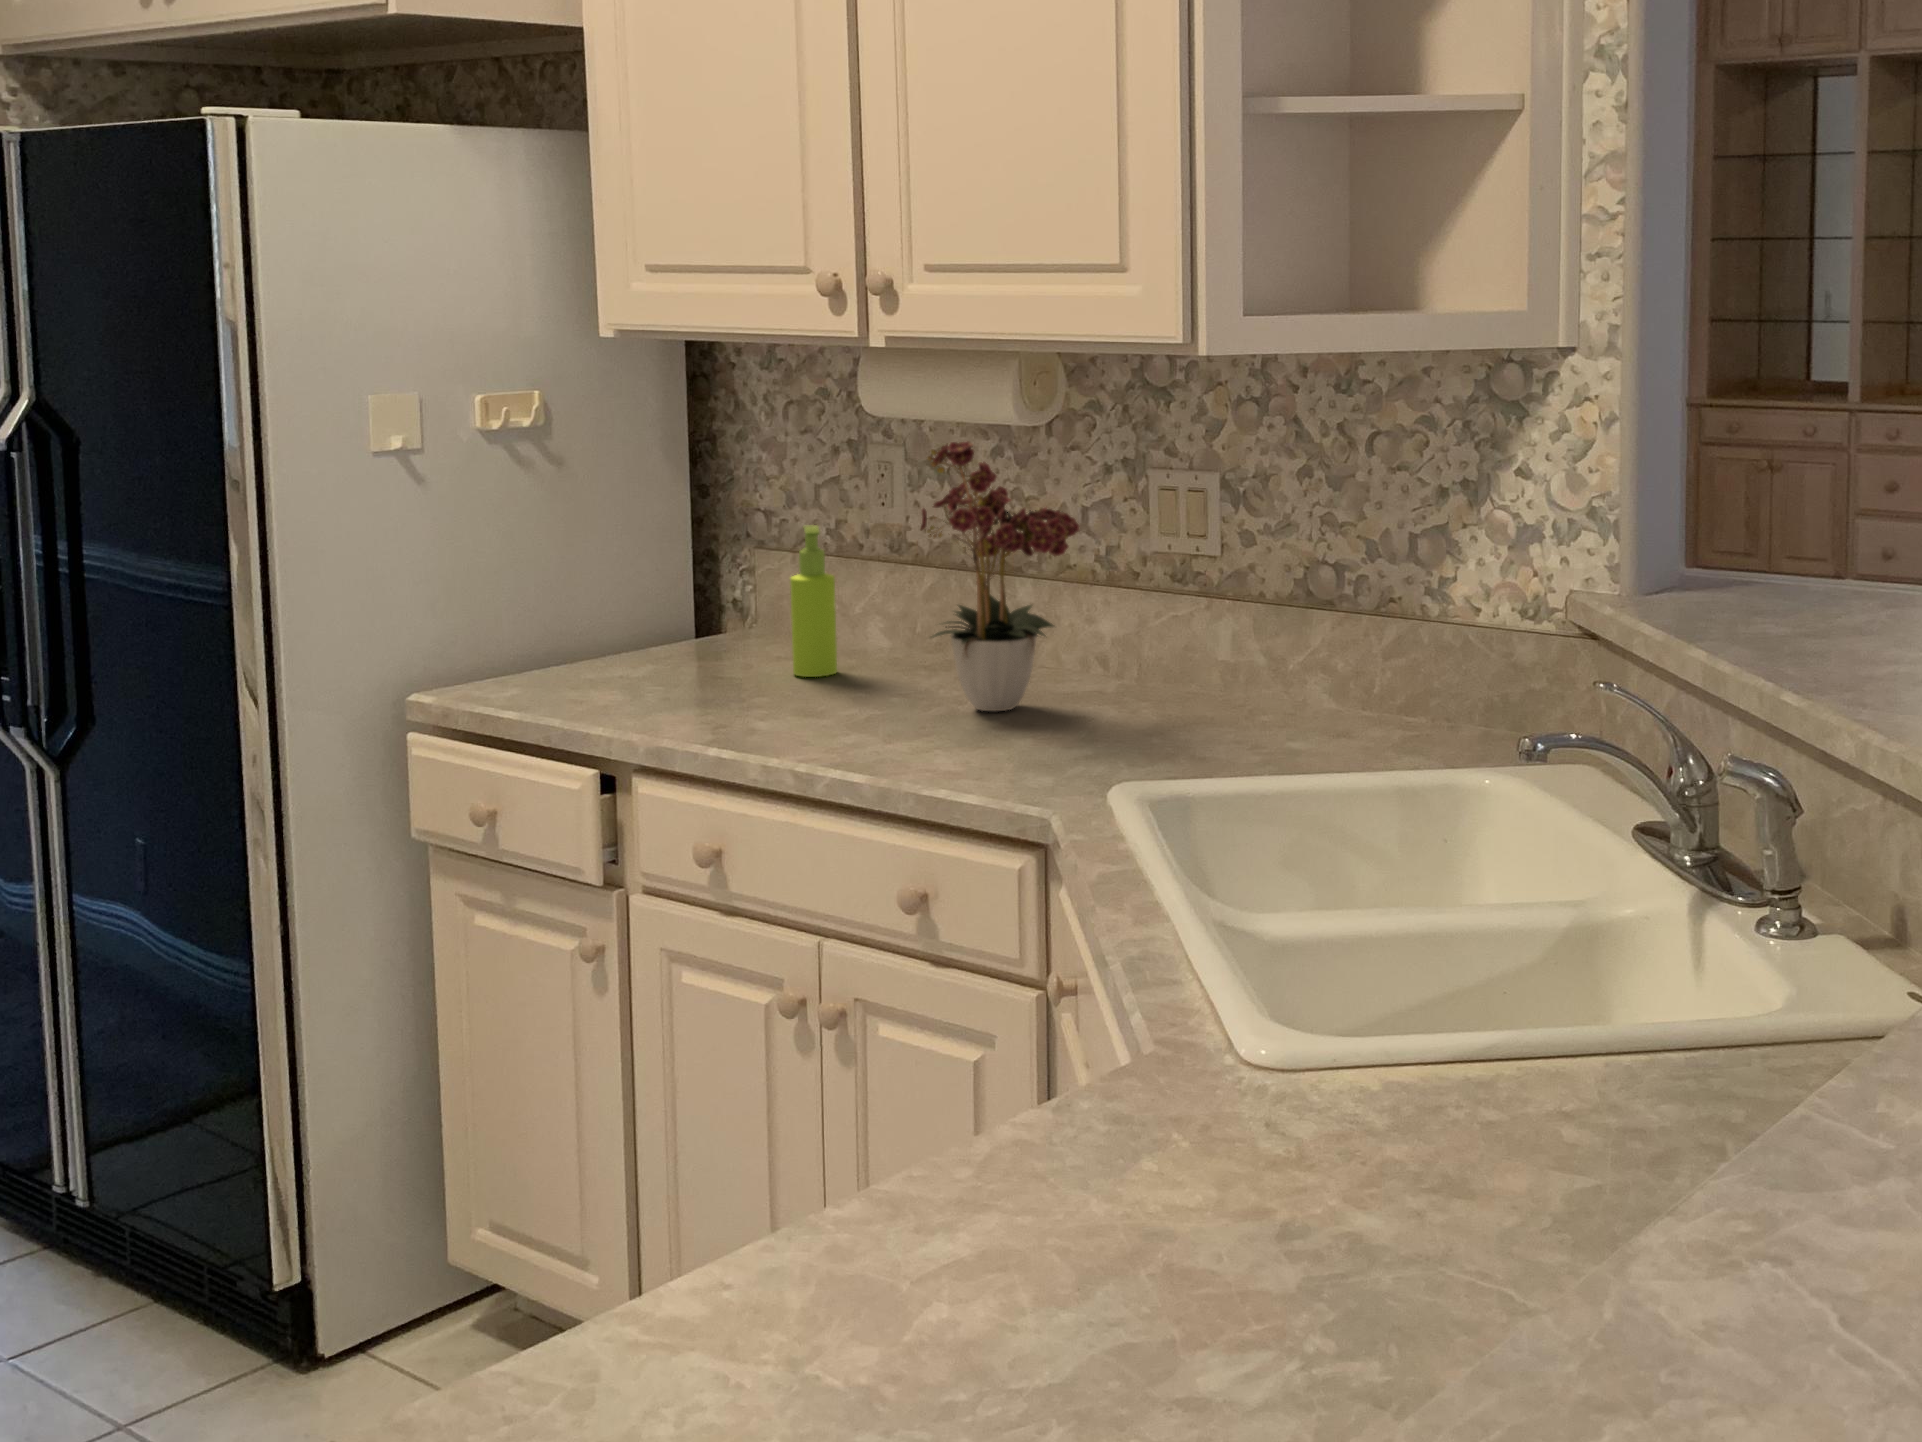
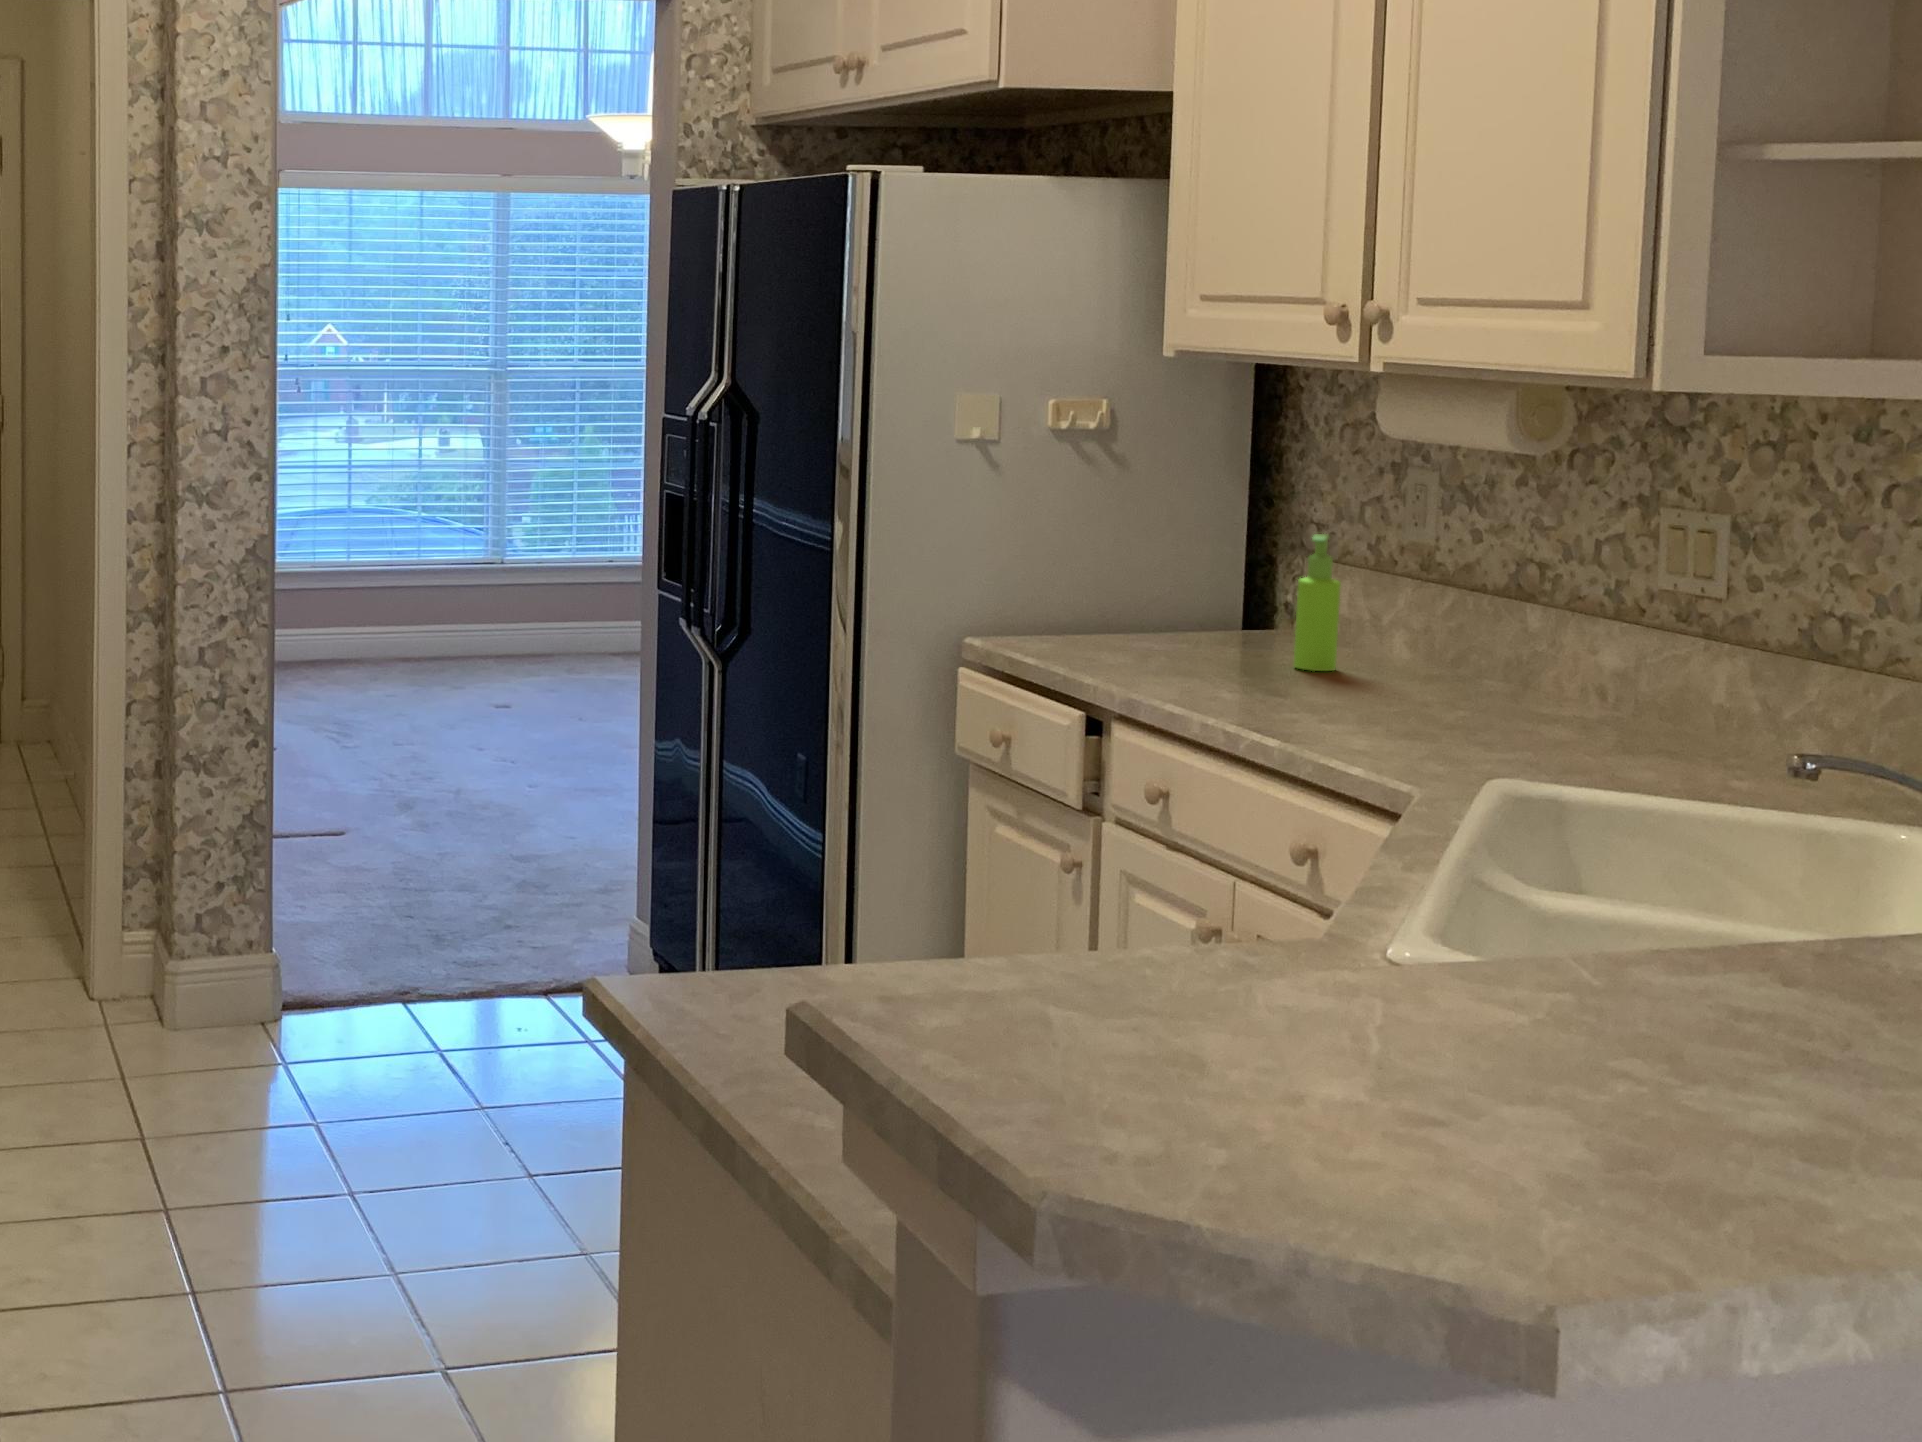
flower arrangement: present [921,442,1079,711] -> none [1381,449,1575,715]

